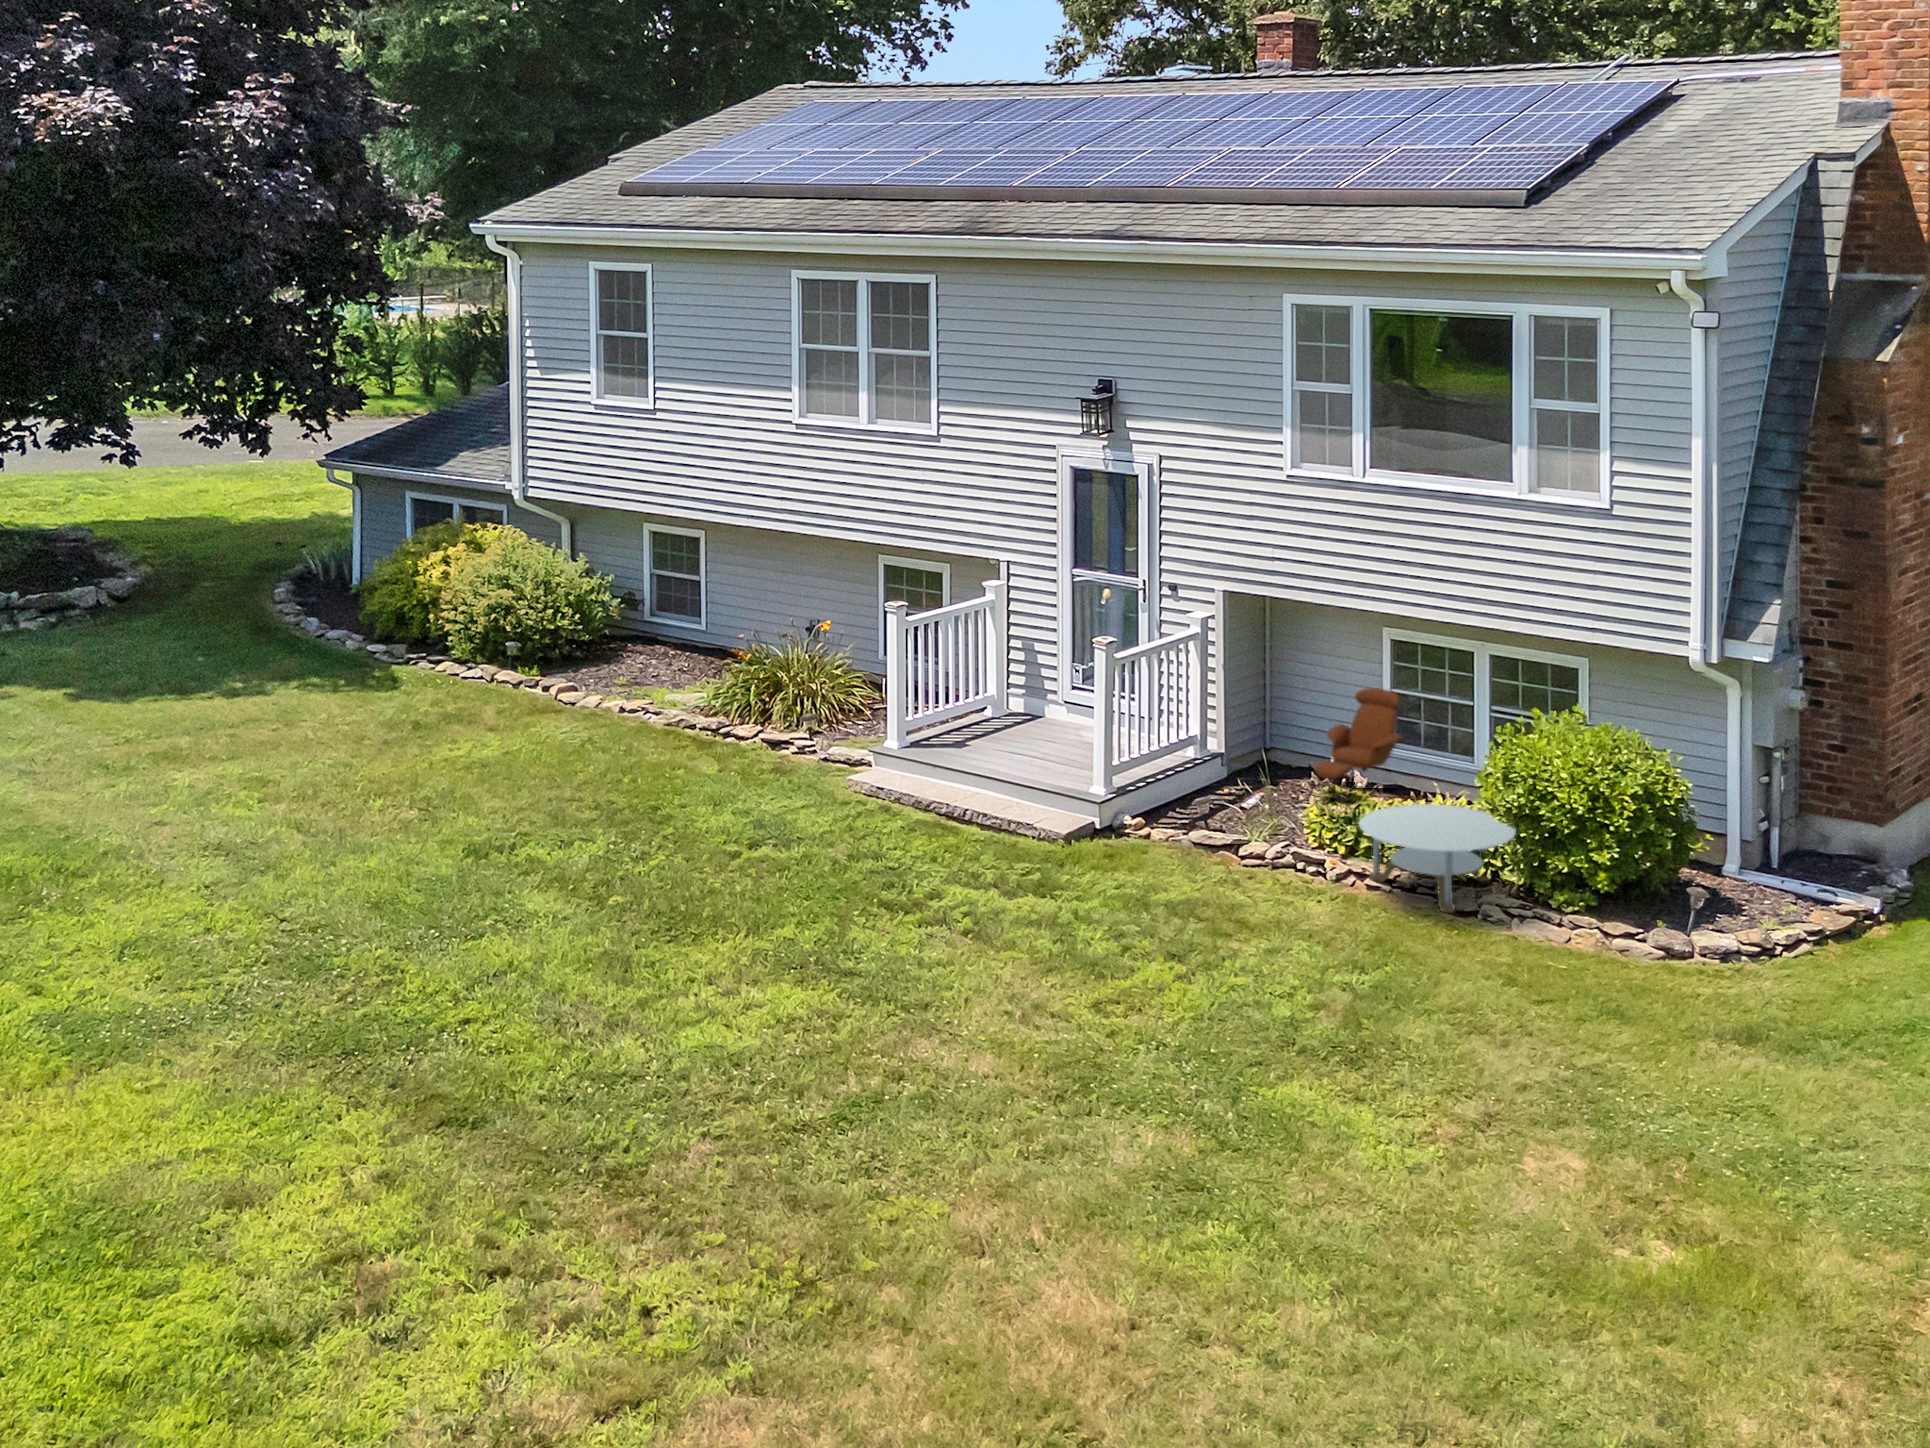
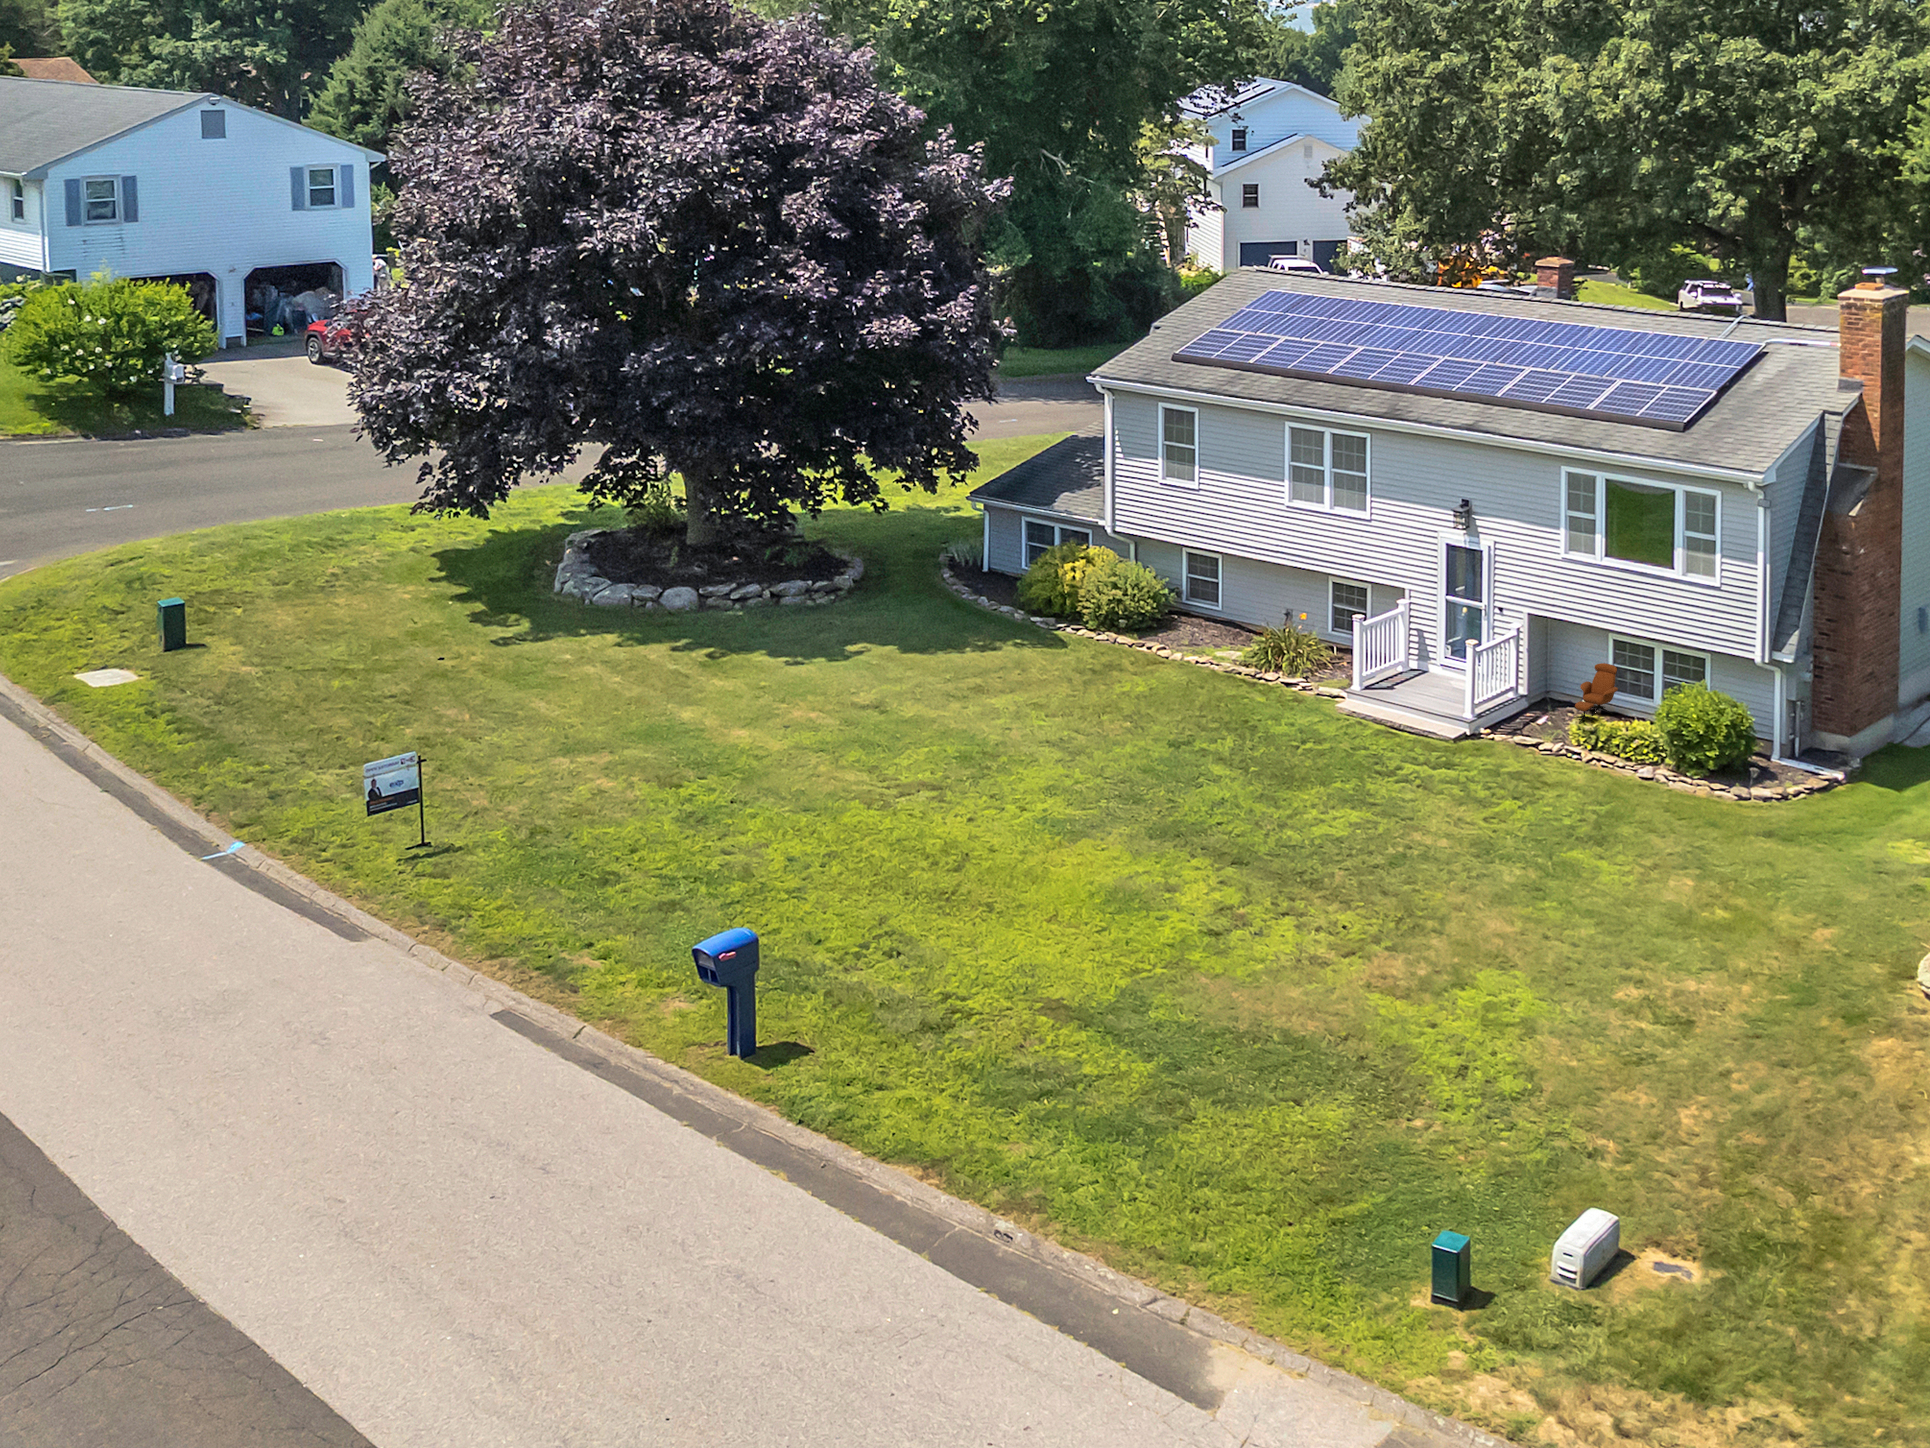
round table: present [1359,804,1516,913] -> none [1600,728,1672,779]

